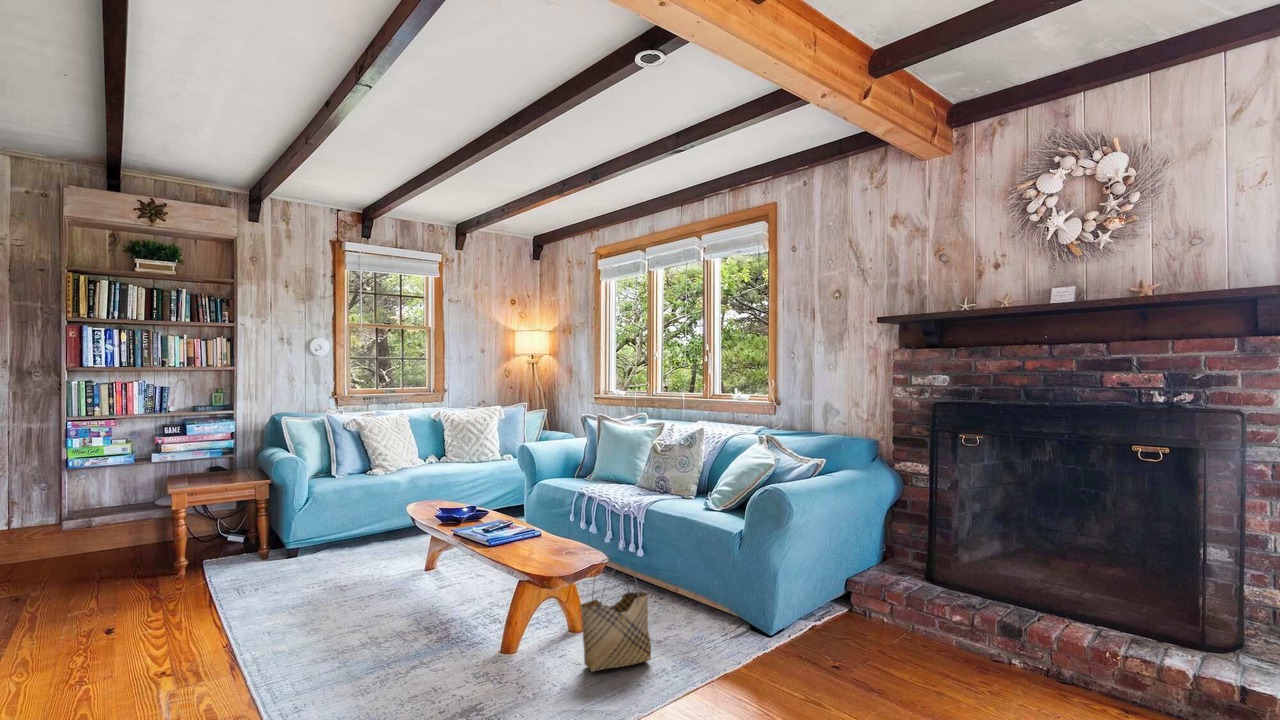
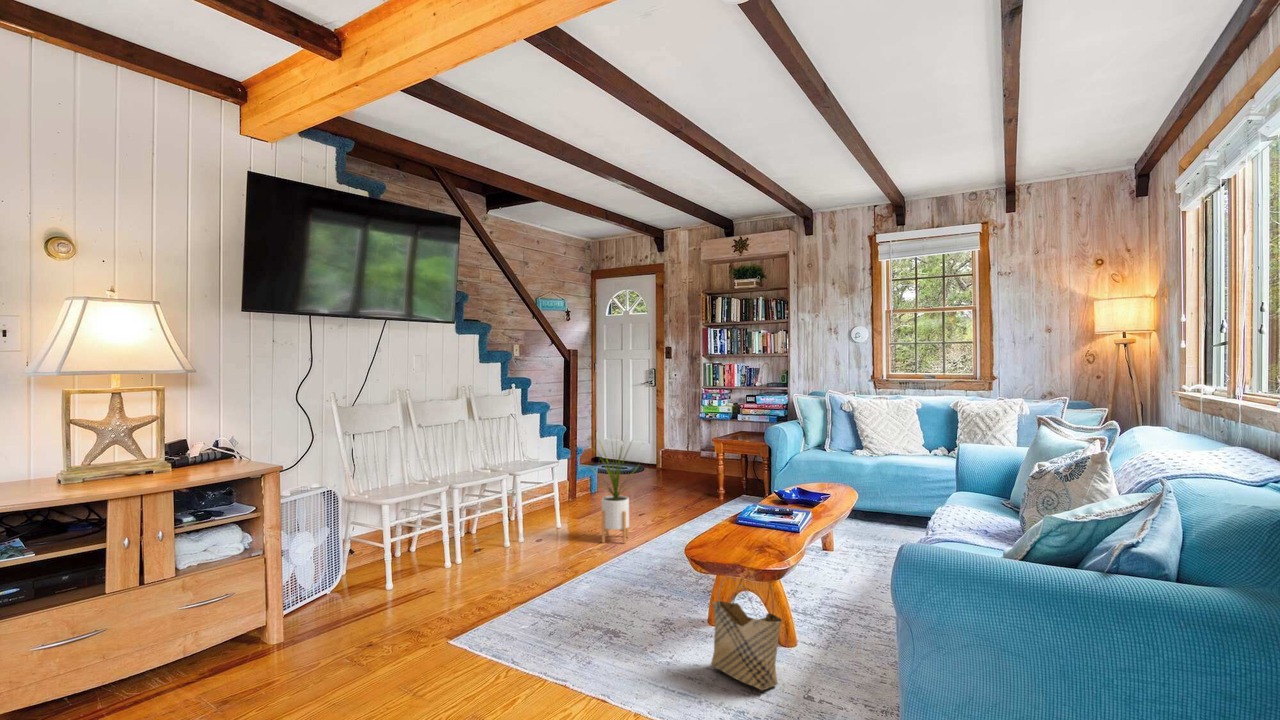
house plant: none [96,476,216,673] -> present [601,446,629,543]

